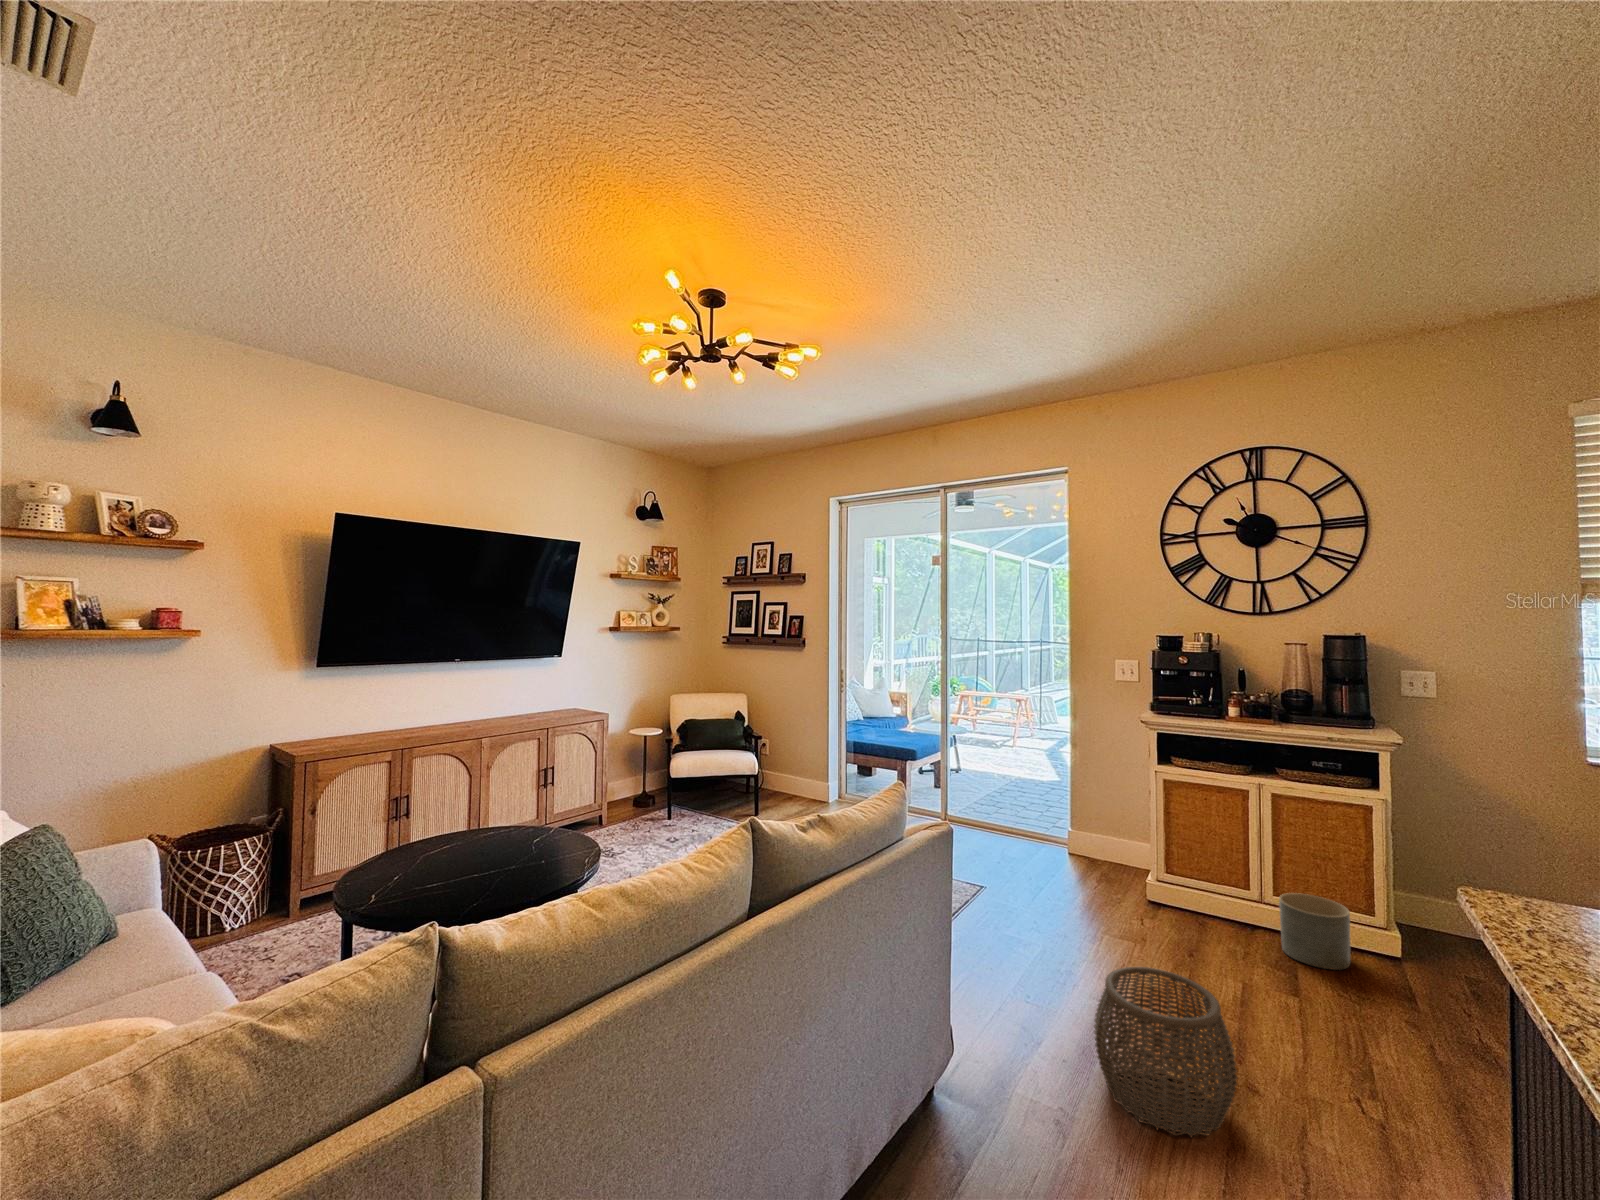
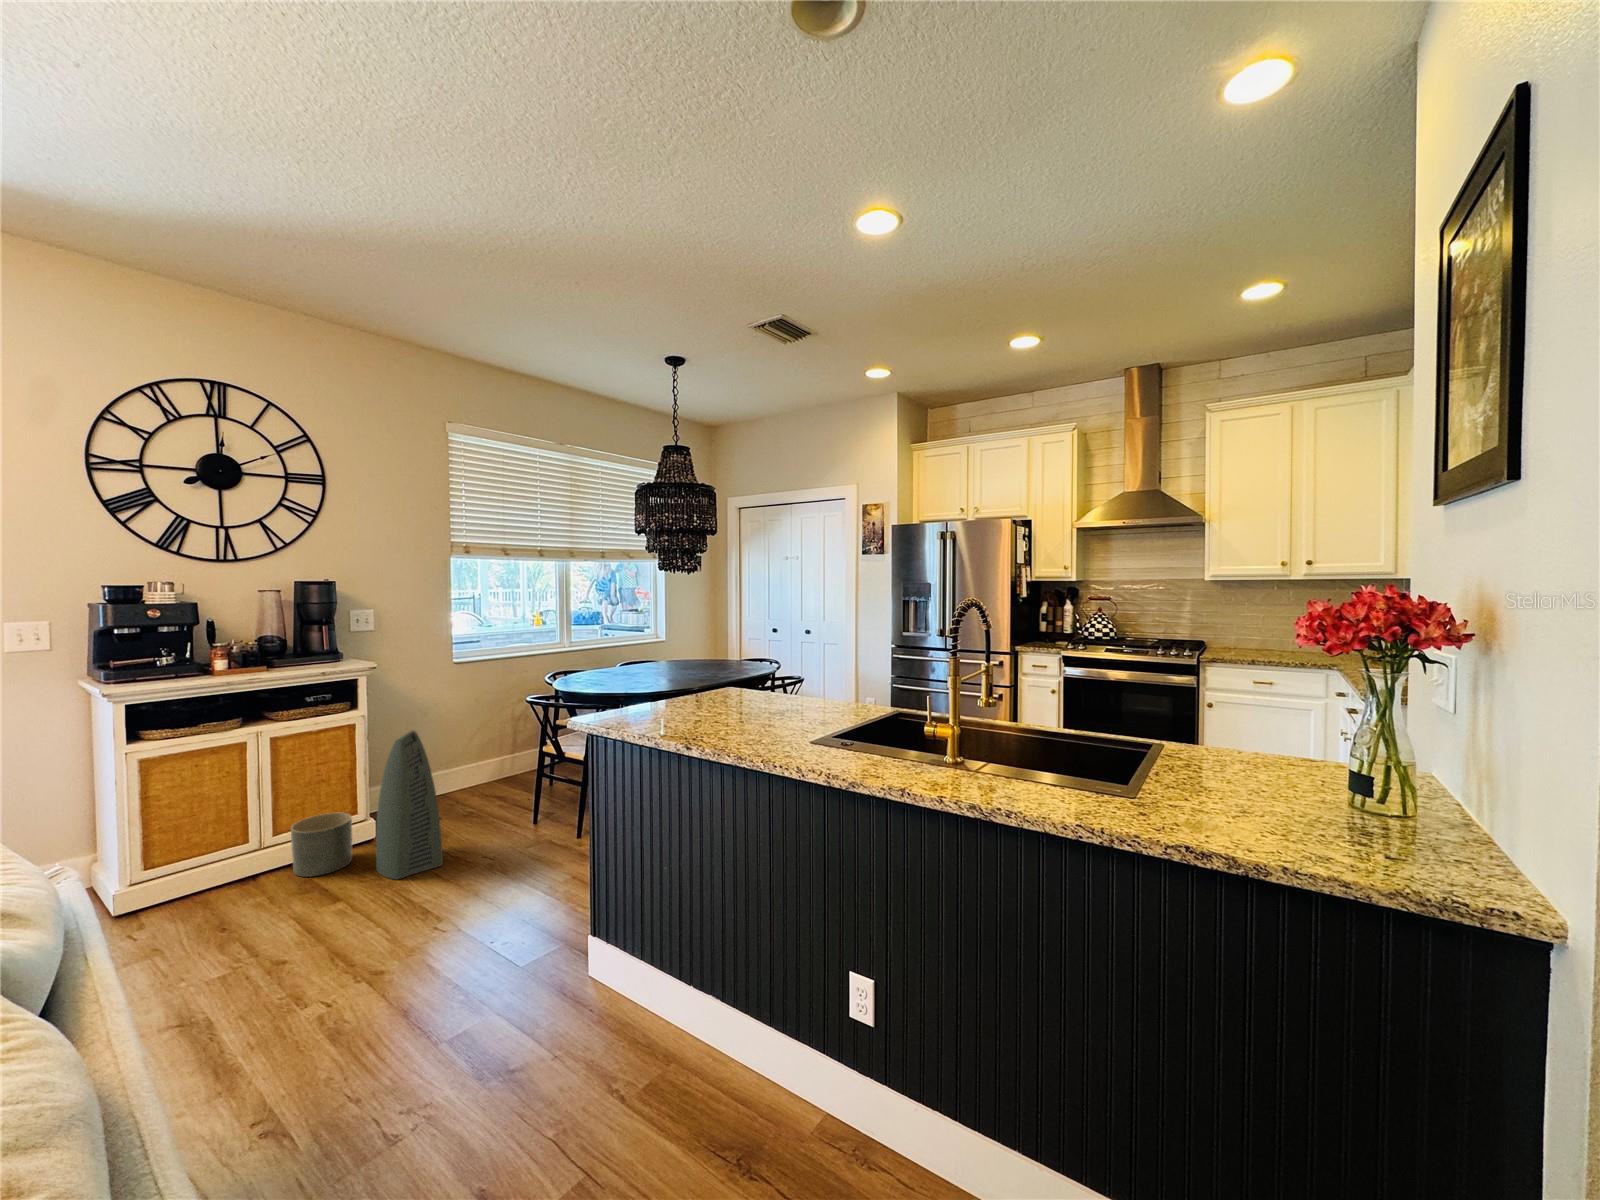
air purifier: none [1363,832,1461,1041] -> present [376,730,443,880]
woven basket: present [1094,967,1237,1137] -> none [244,916,395,1075]

